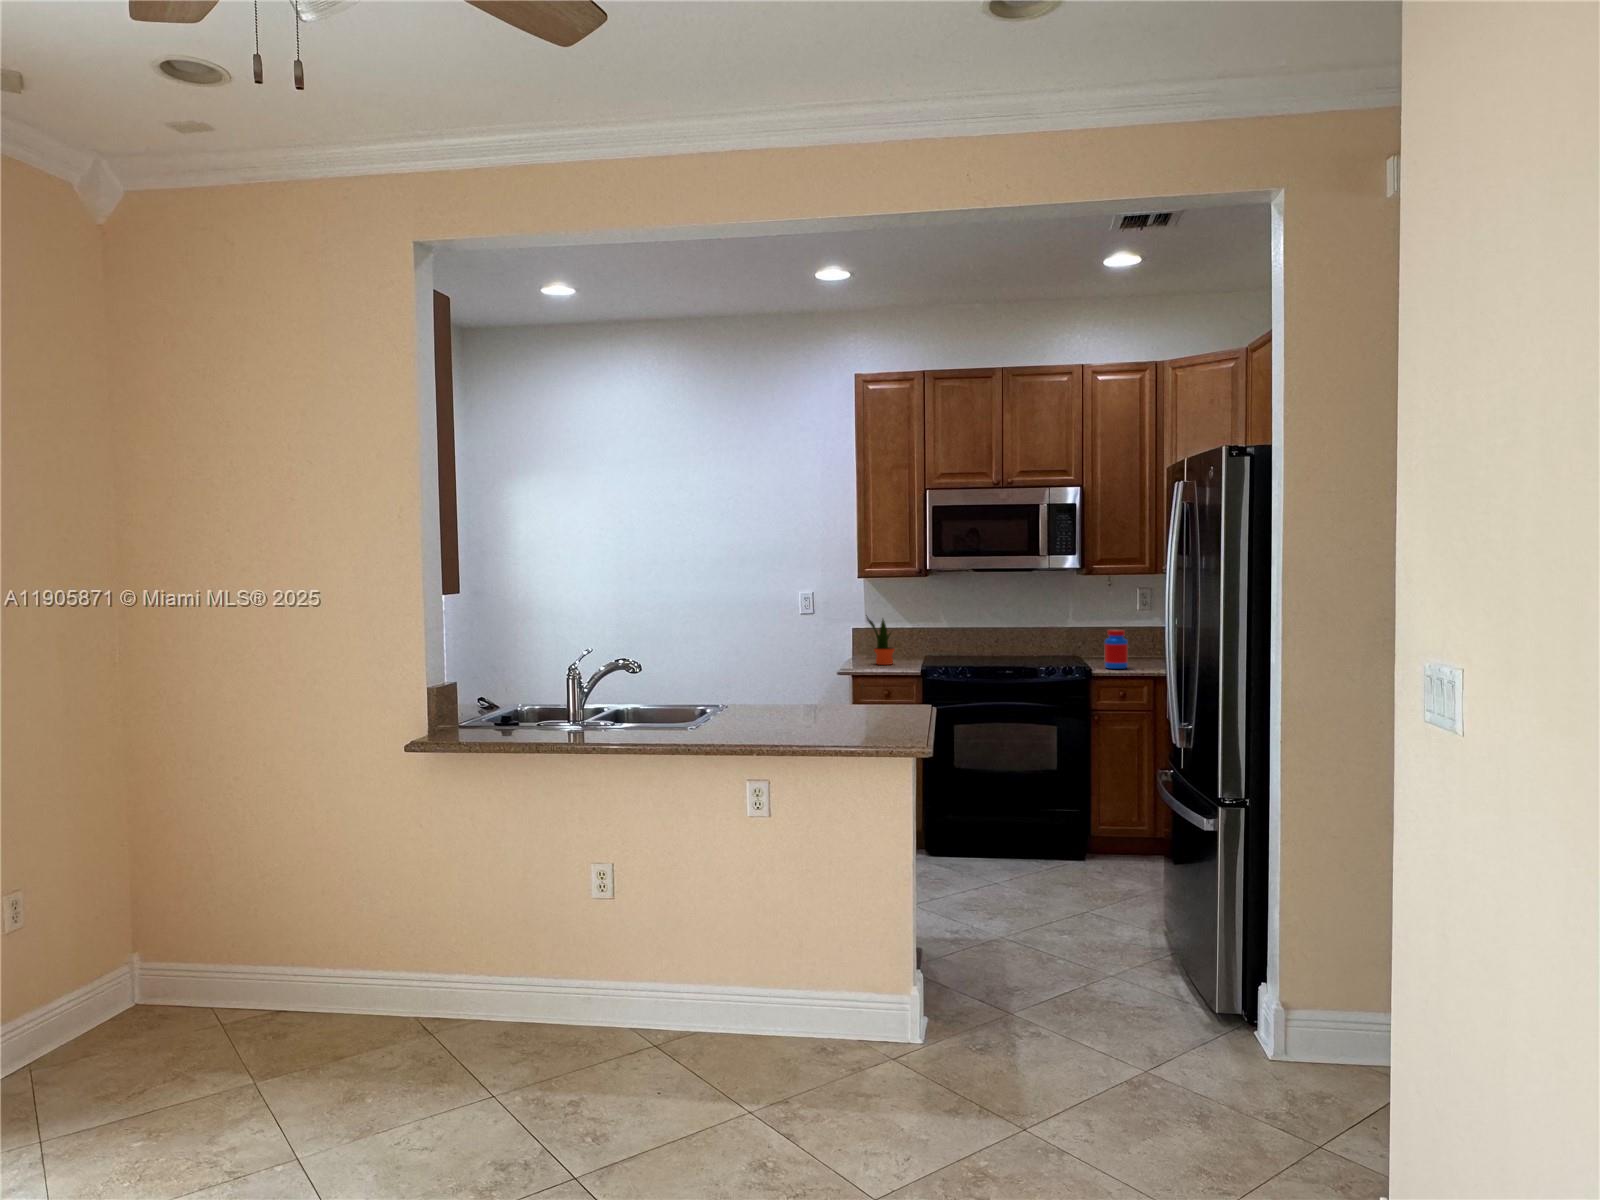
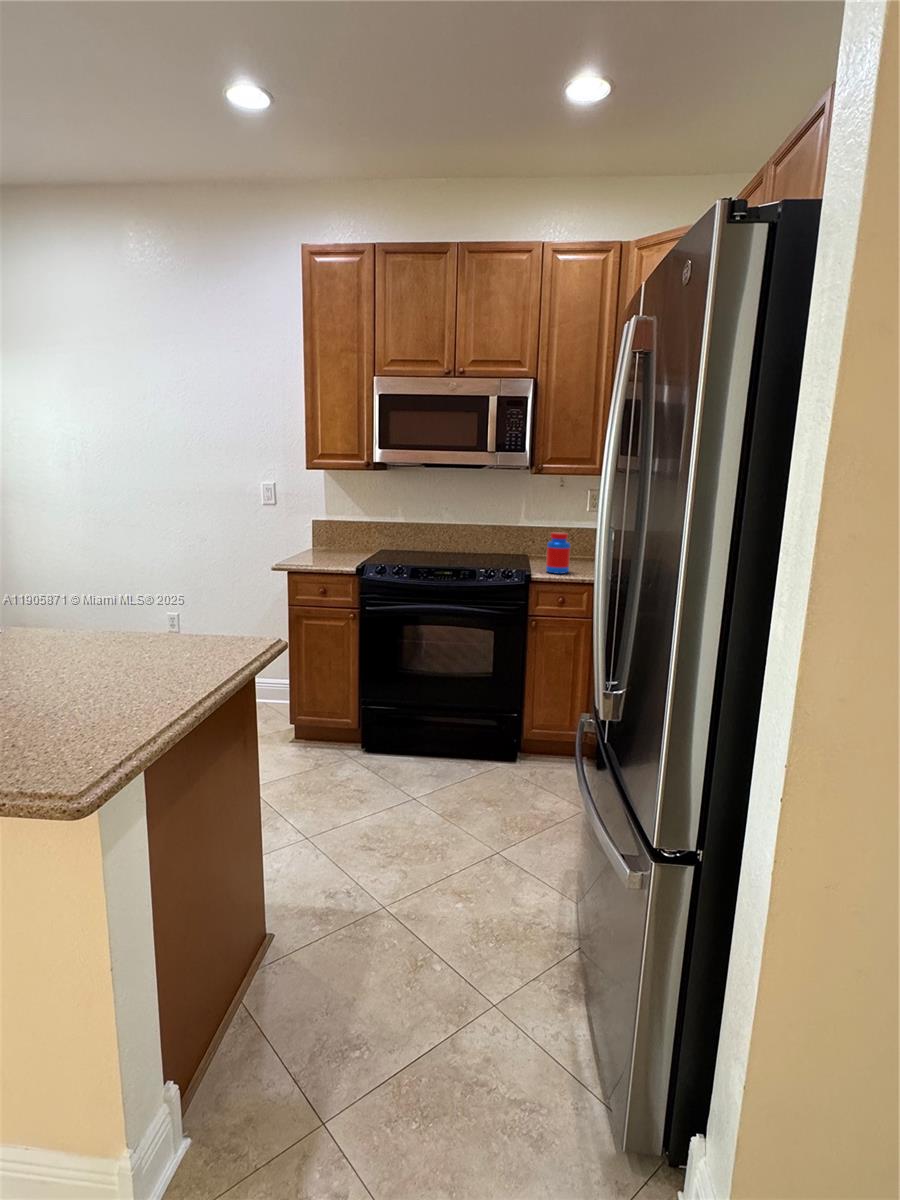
potted plant: present [866,615,895,665] -> none [308,507,339,560]

